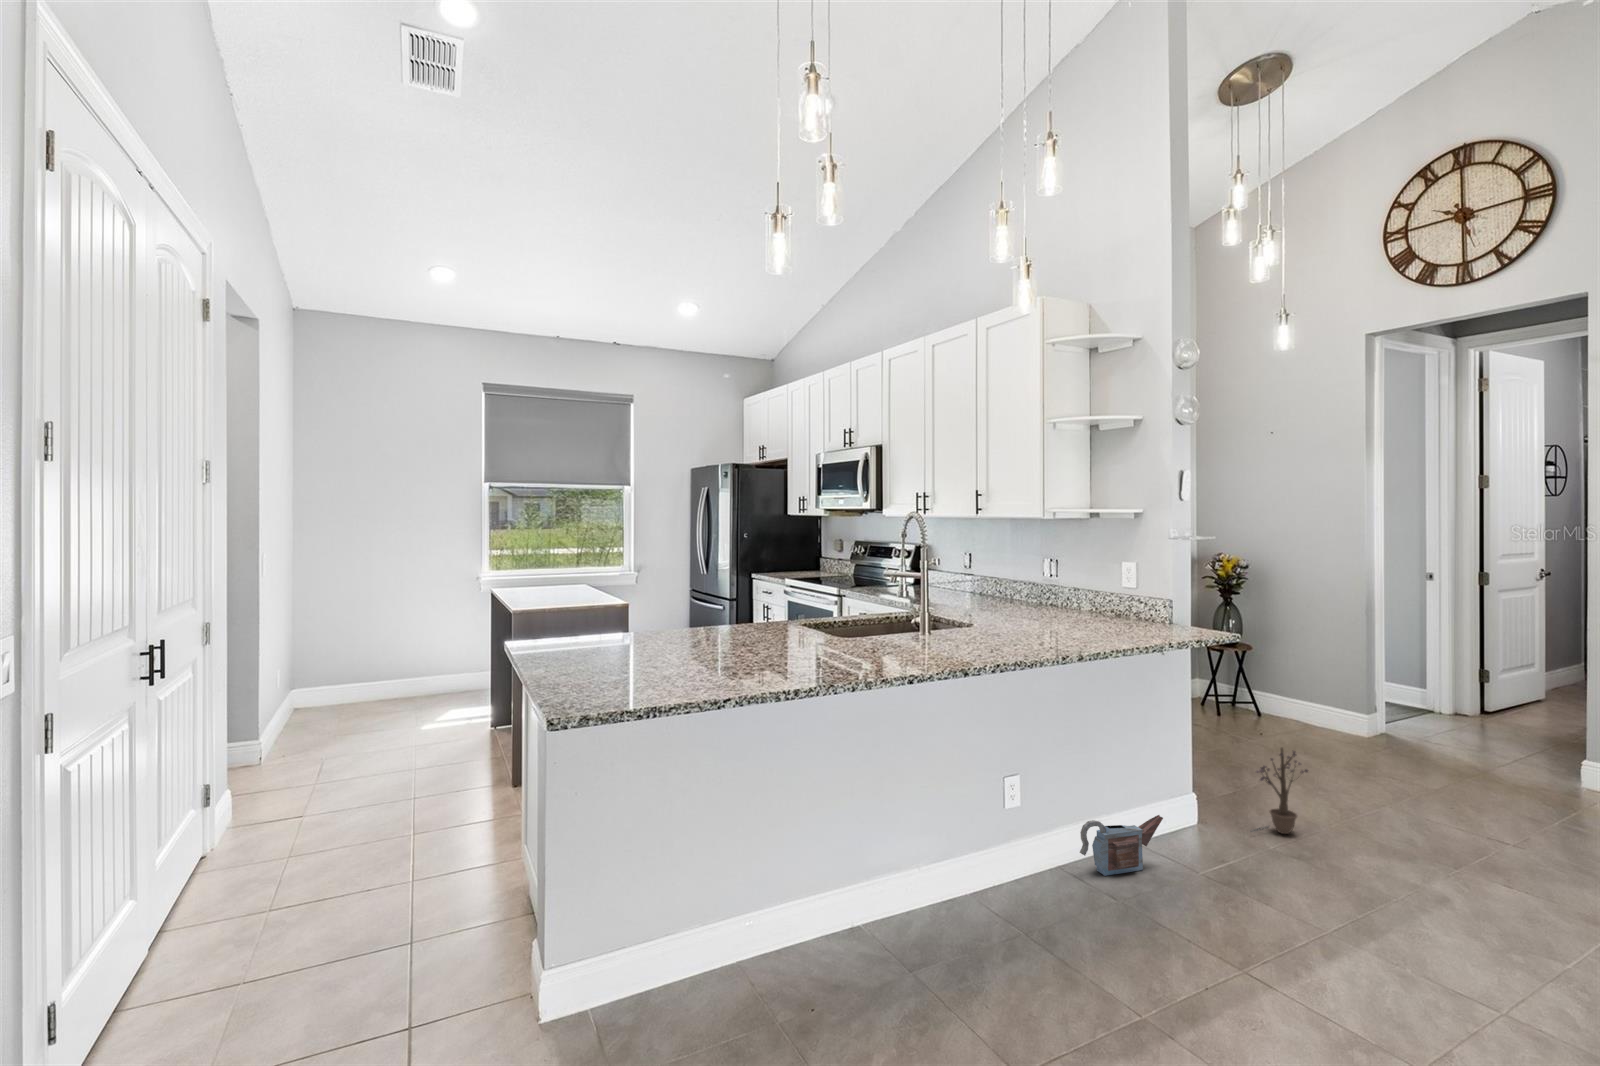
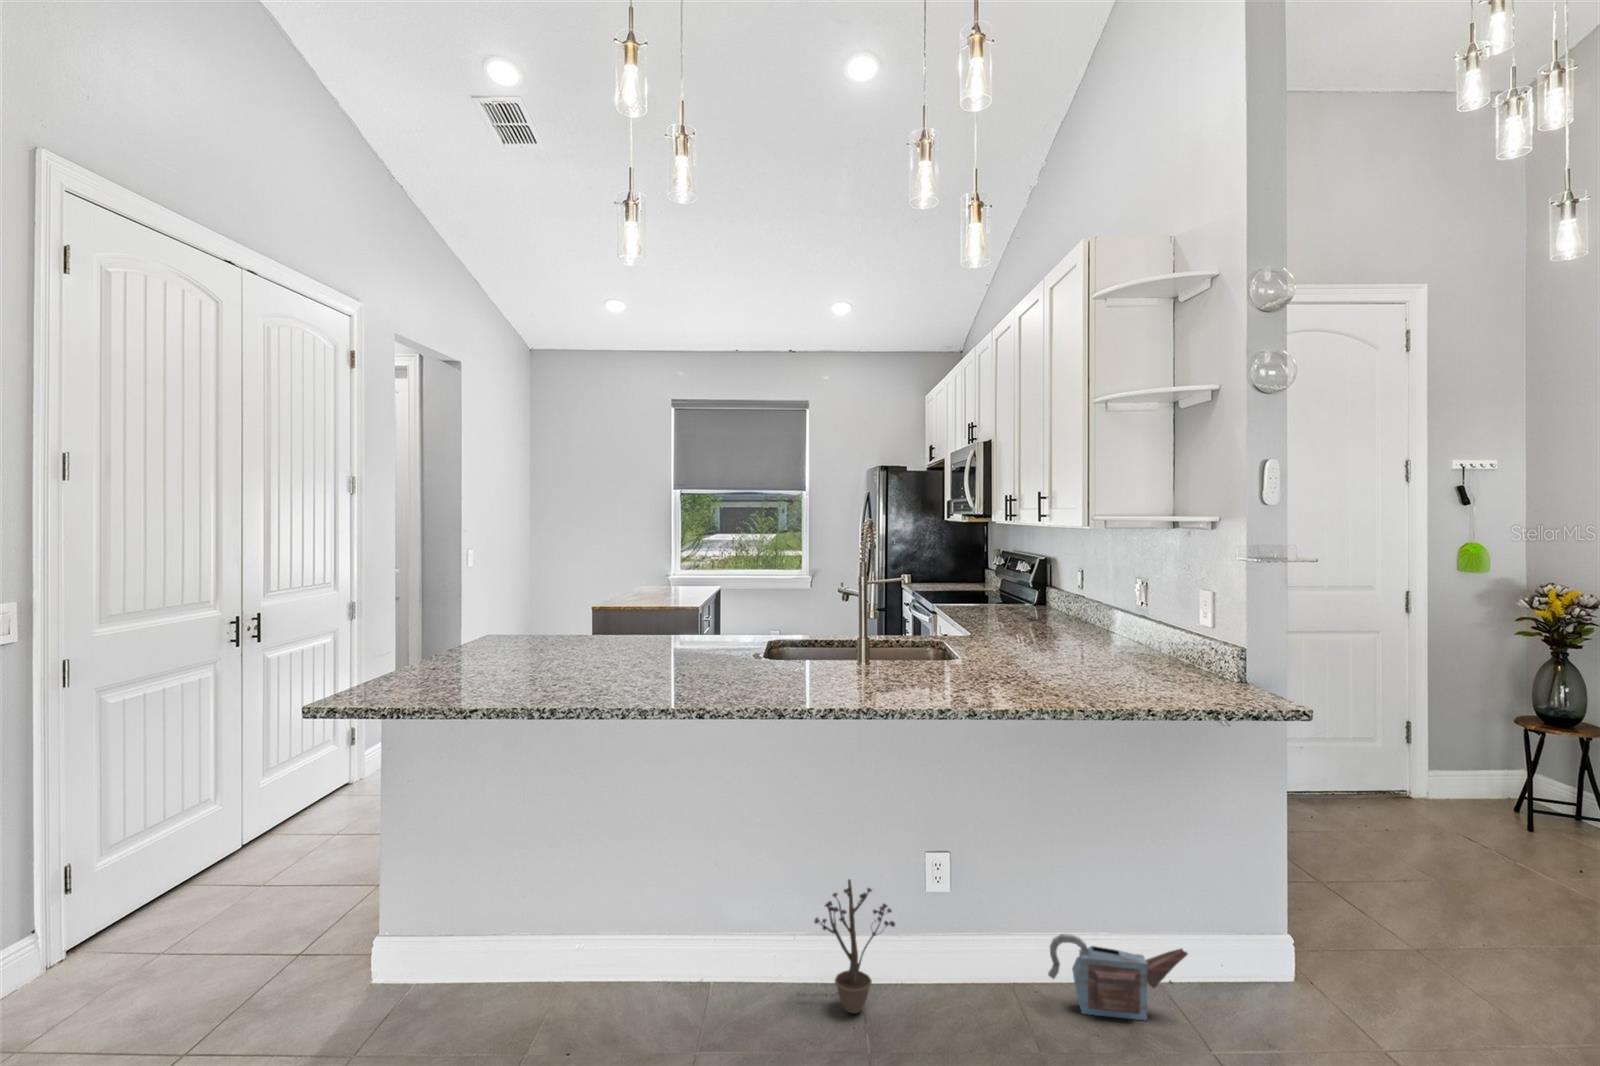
decorative plant: present [1252,748,1308,834] -> present [802,880,895,1013]

